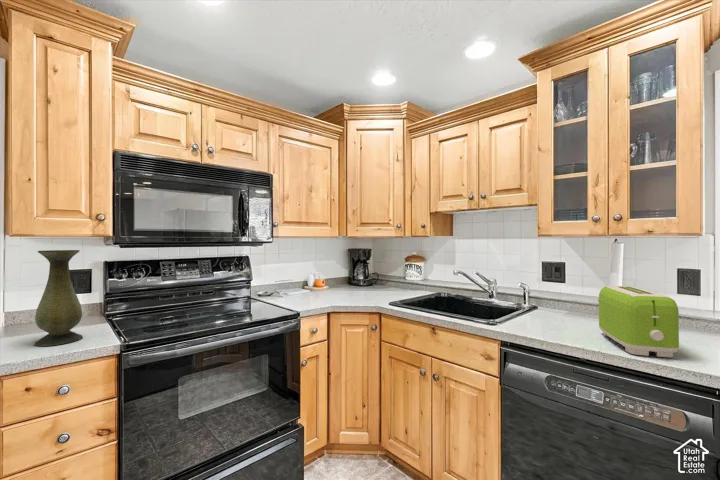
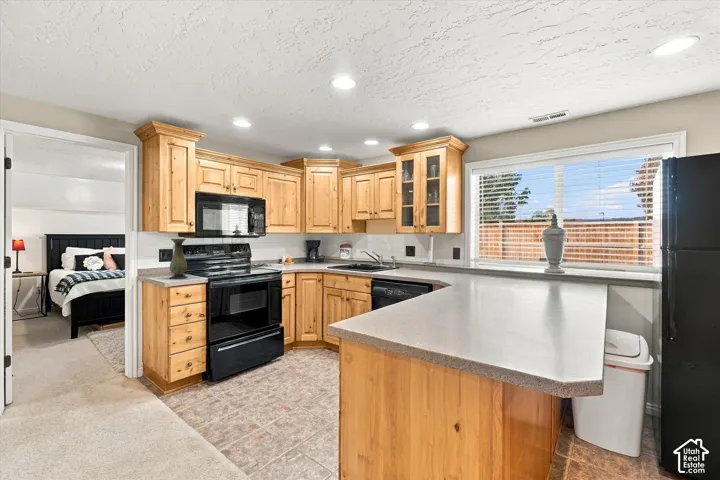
toaster: present [599,286,679,357] -> none [411,254,428,277]

